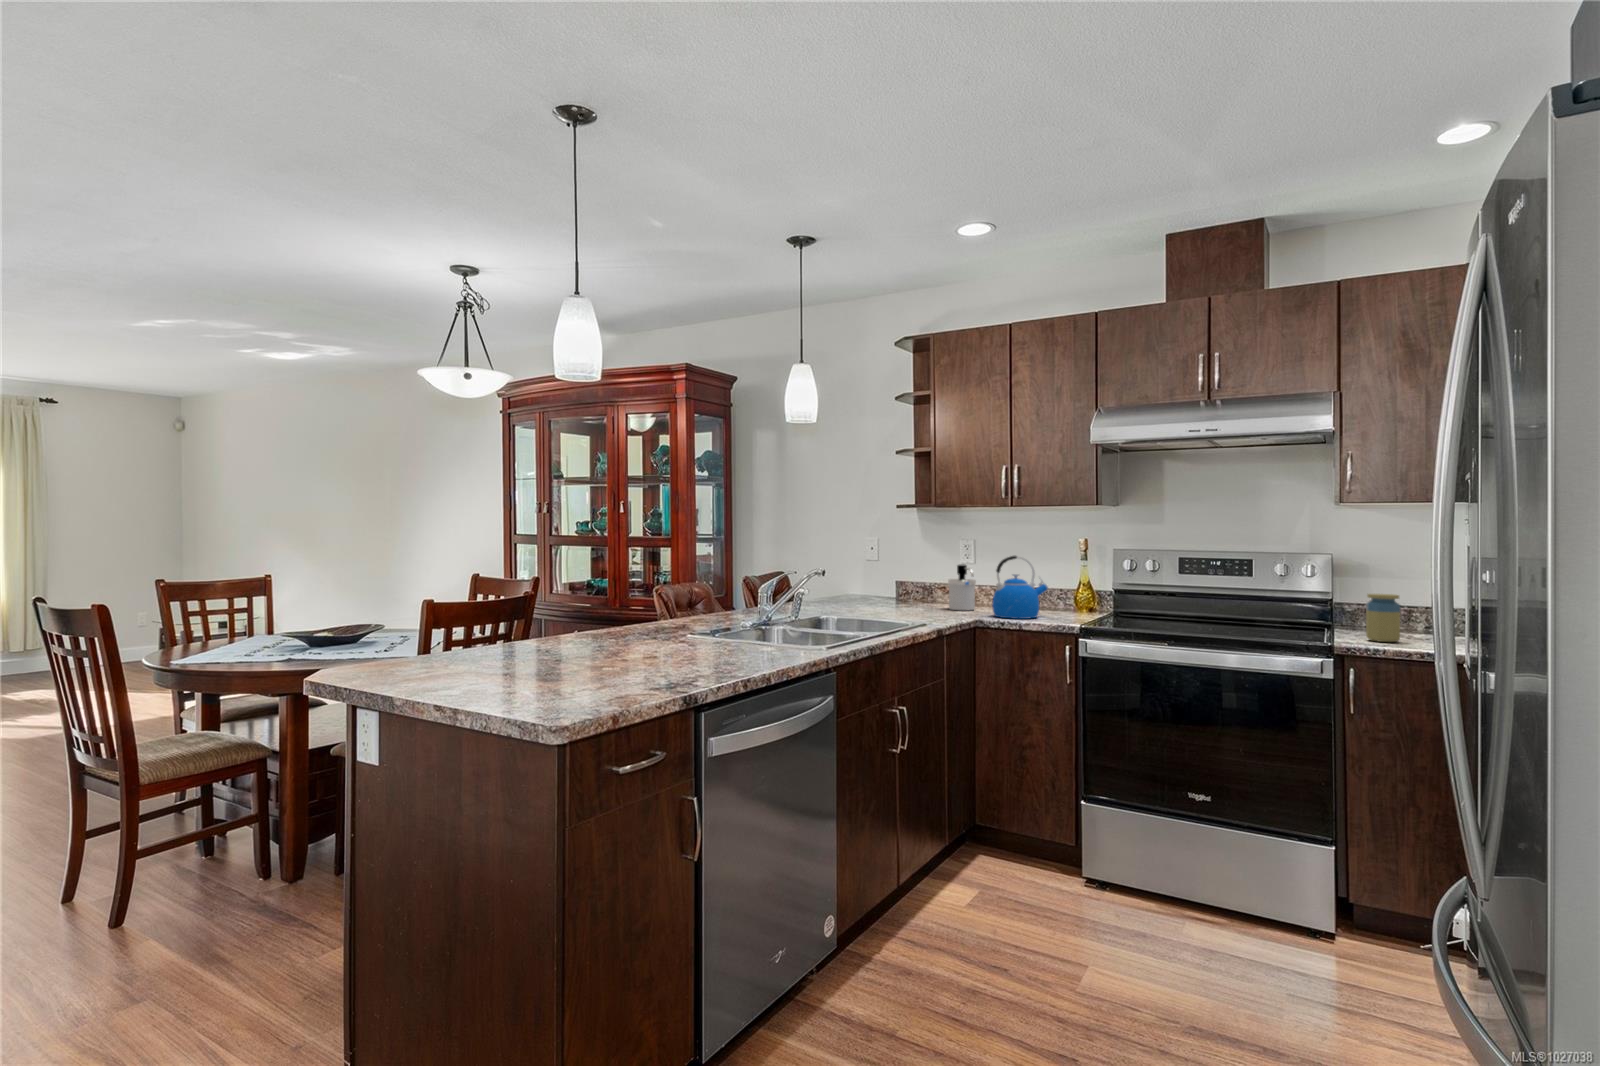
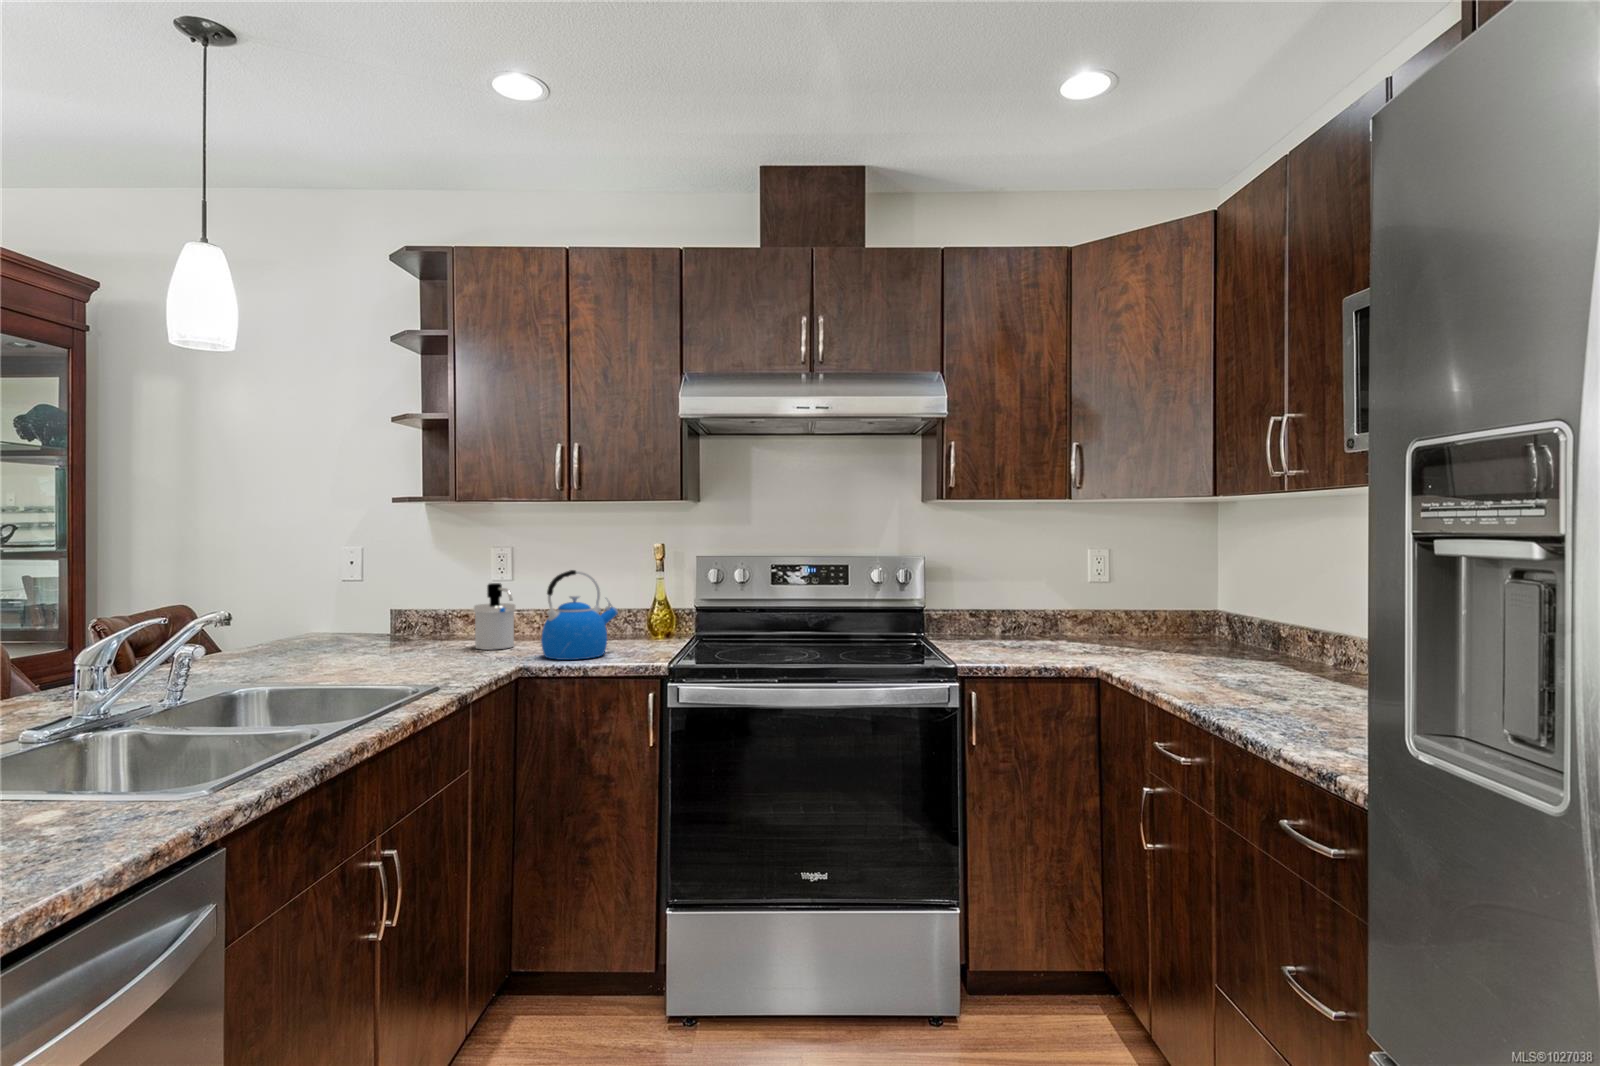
jar: present [1366,594,1400,642] -> none [975,604,1008,659]

